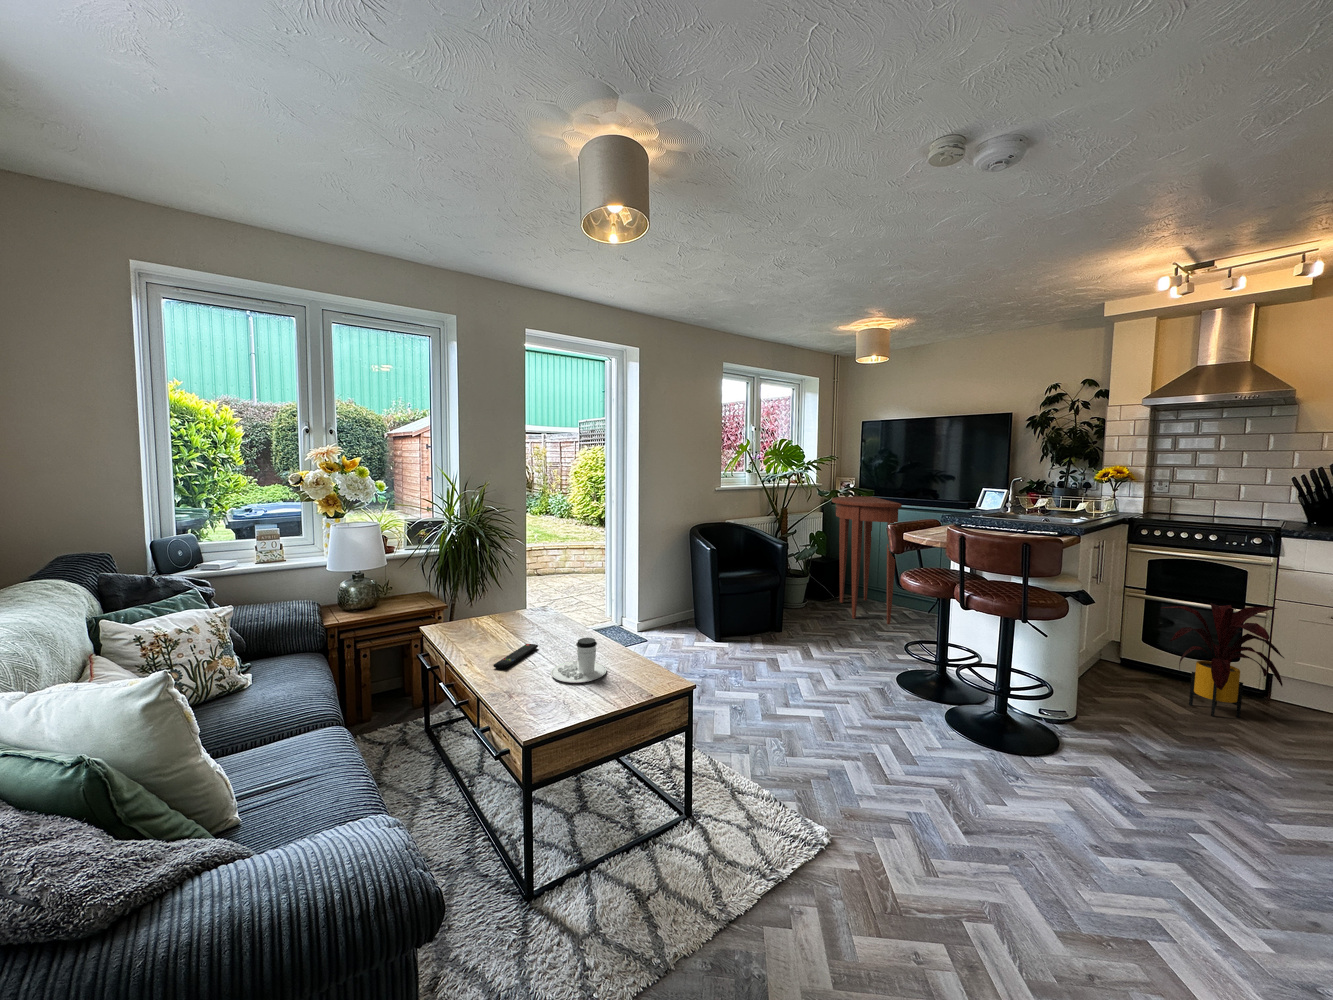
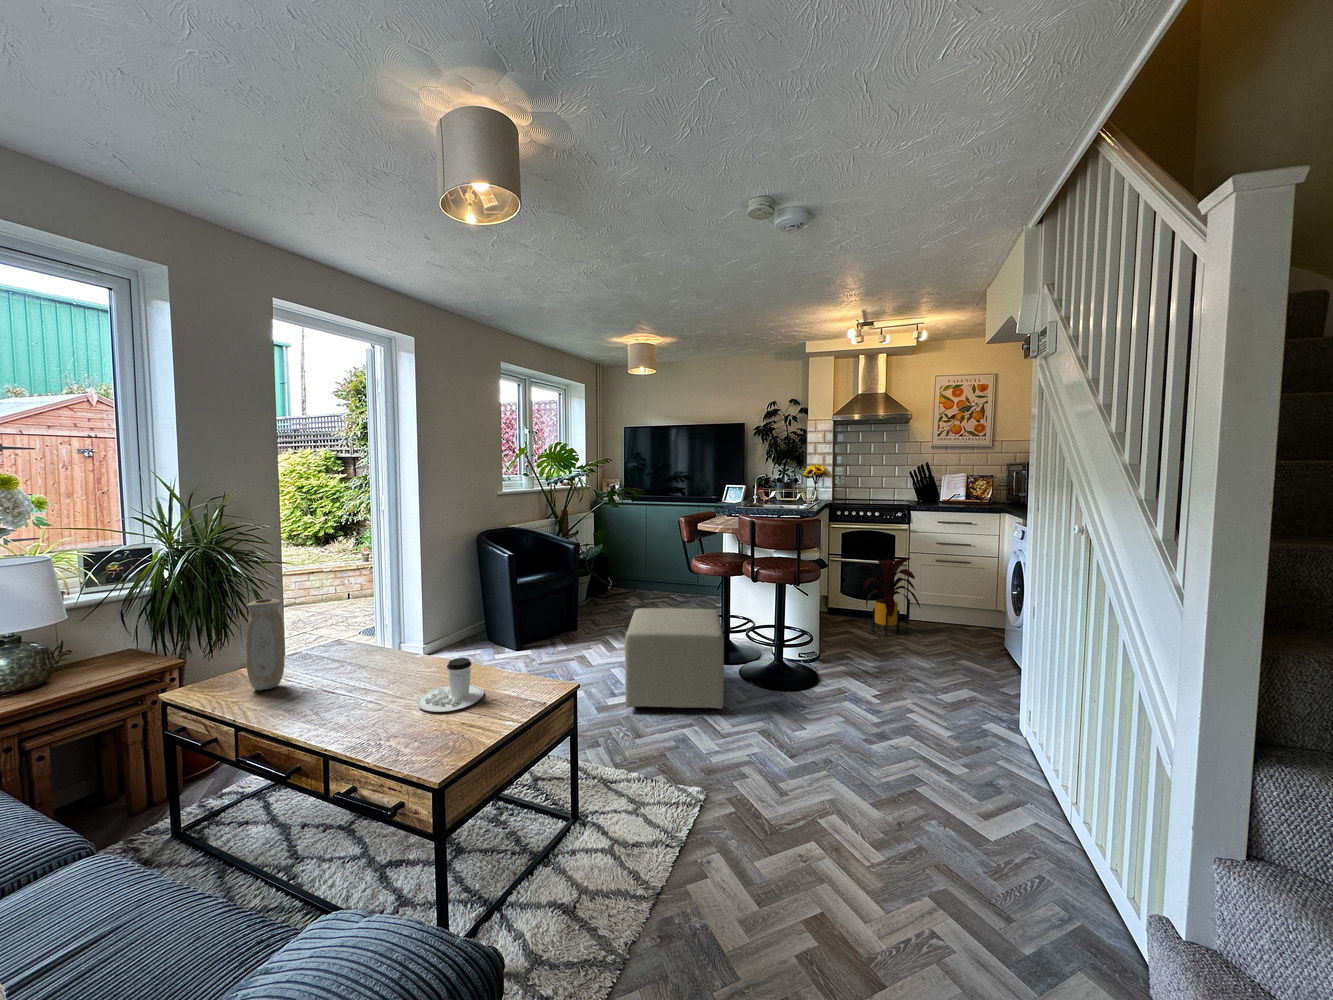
console table: present [832,496,902,624] -> none [609,496,673,608]
vase: none [460,567,484,636] -> present [246,599,285,690]
ottoman: none [788,620,916,750] -> present [625,608,724,711]
remote control: present [493,644,538,669] -> none [334,681,377,717]

